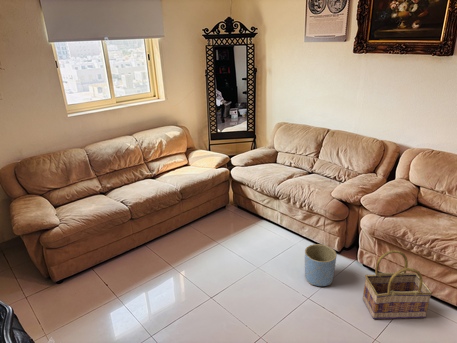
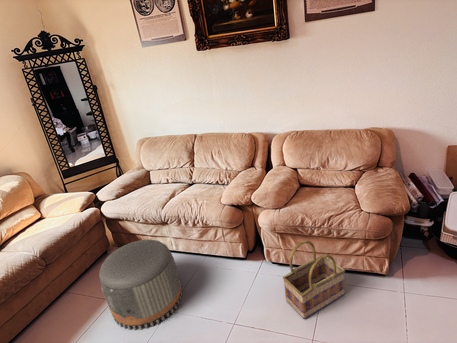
pouf: none [215,202,275,271] -> present [99,239,182,330]
planter: present [305,244,337,286] -> none [215,259,252,309]

